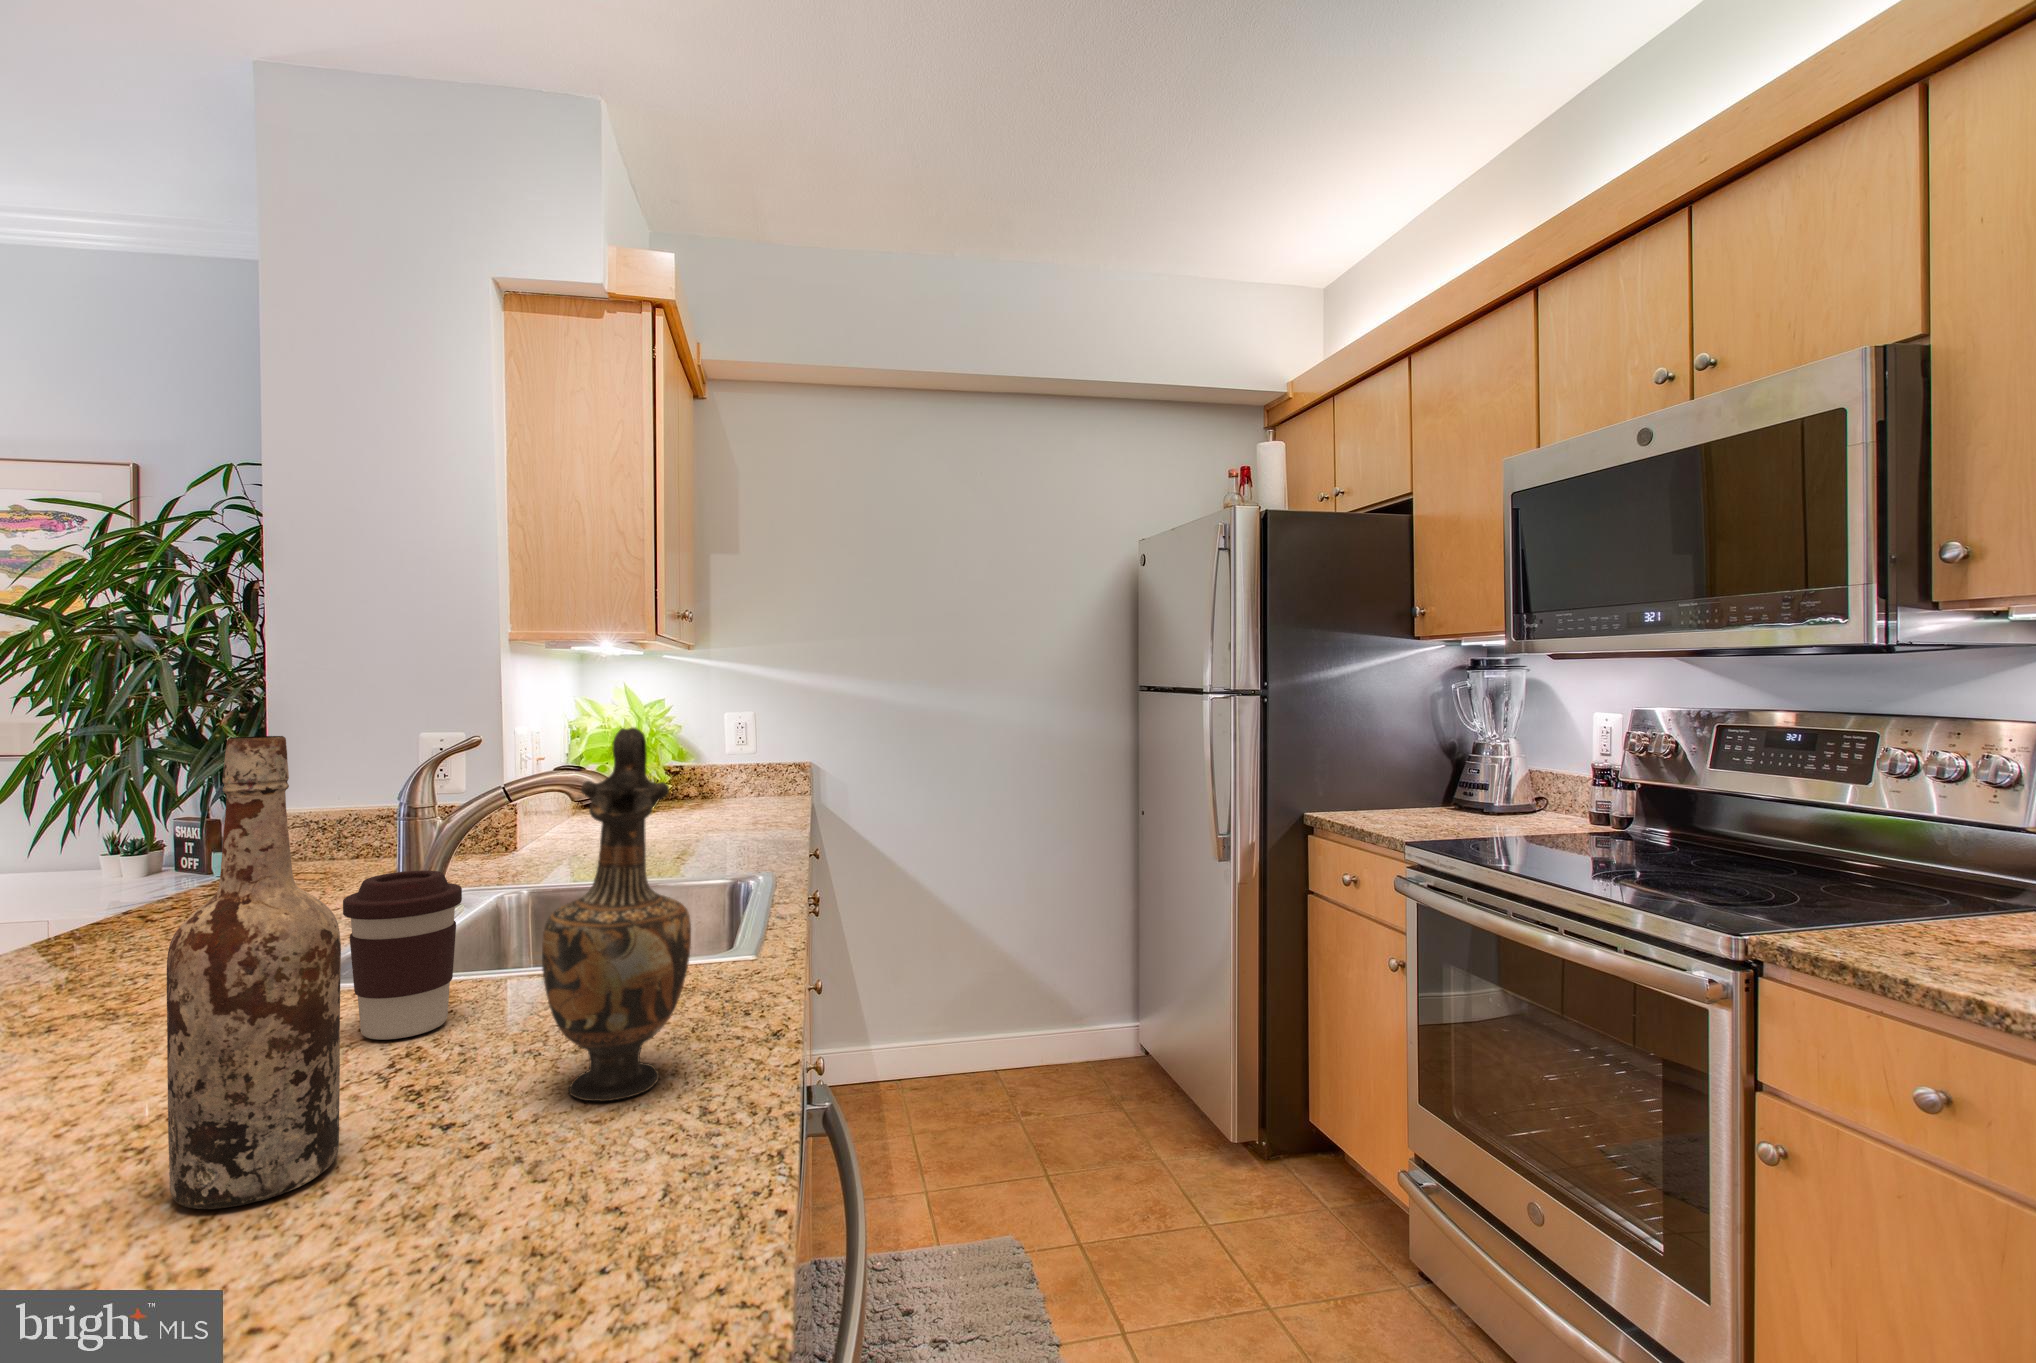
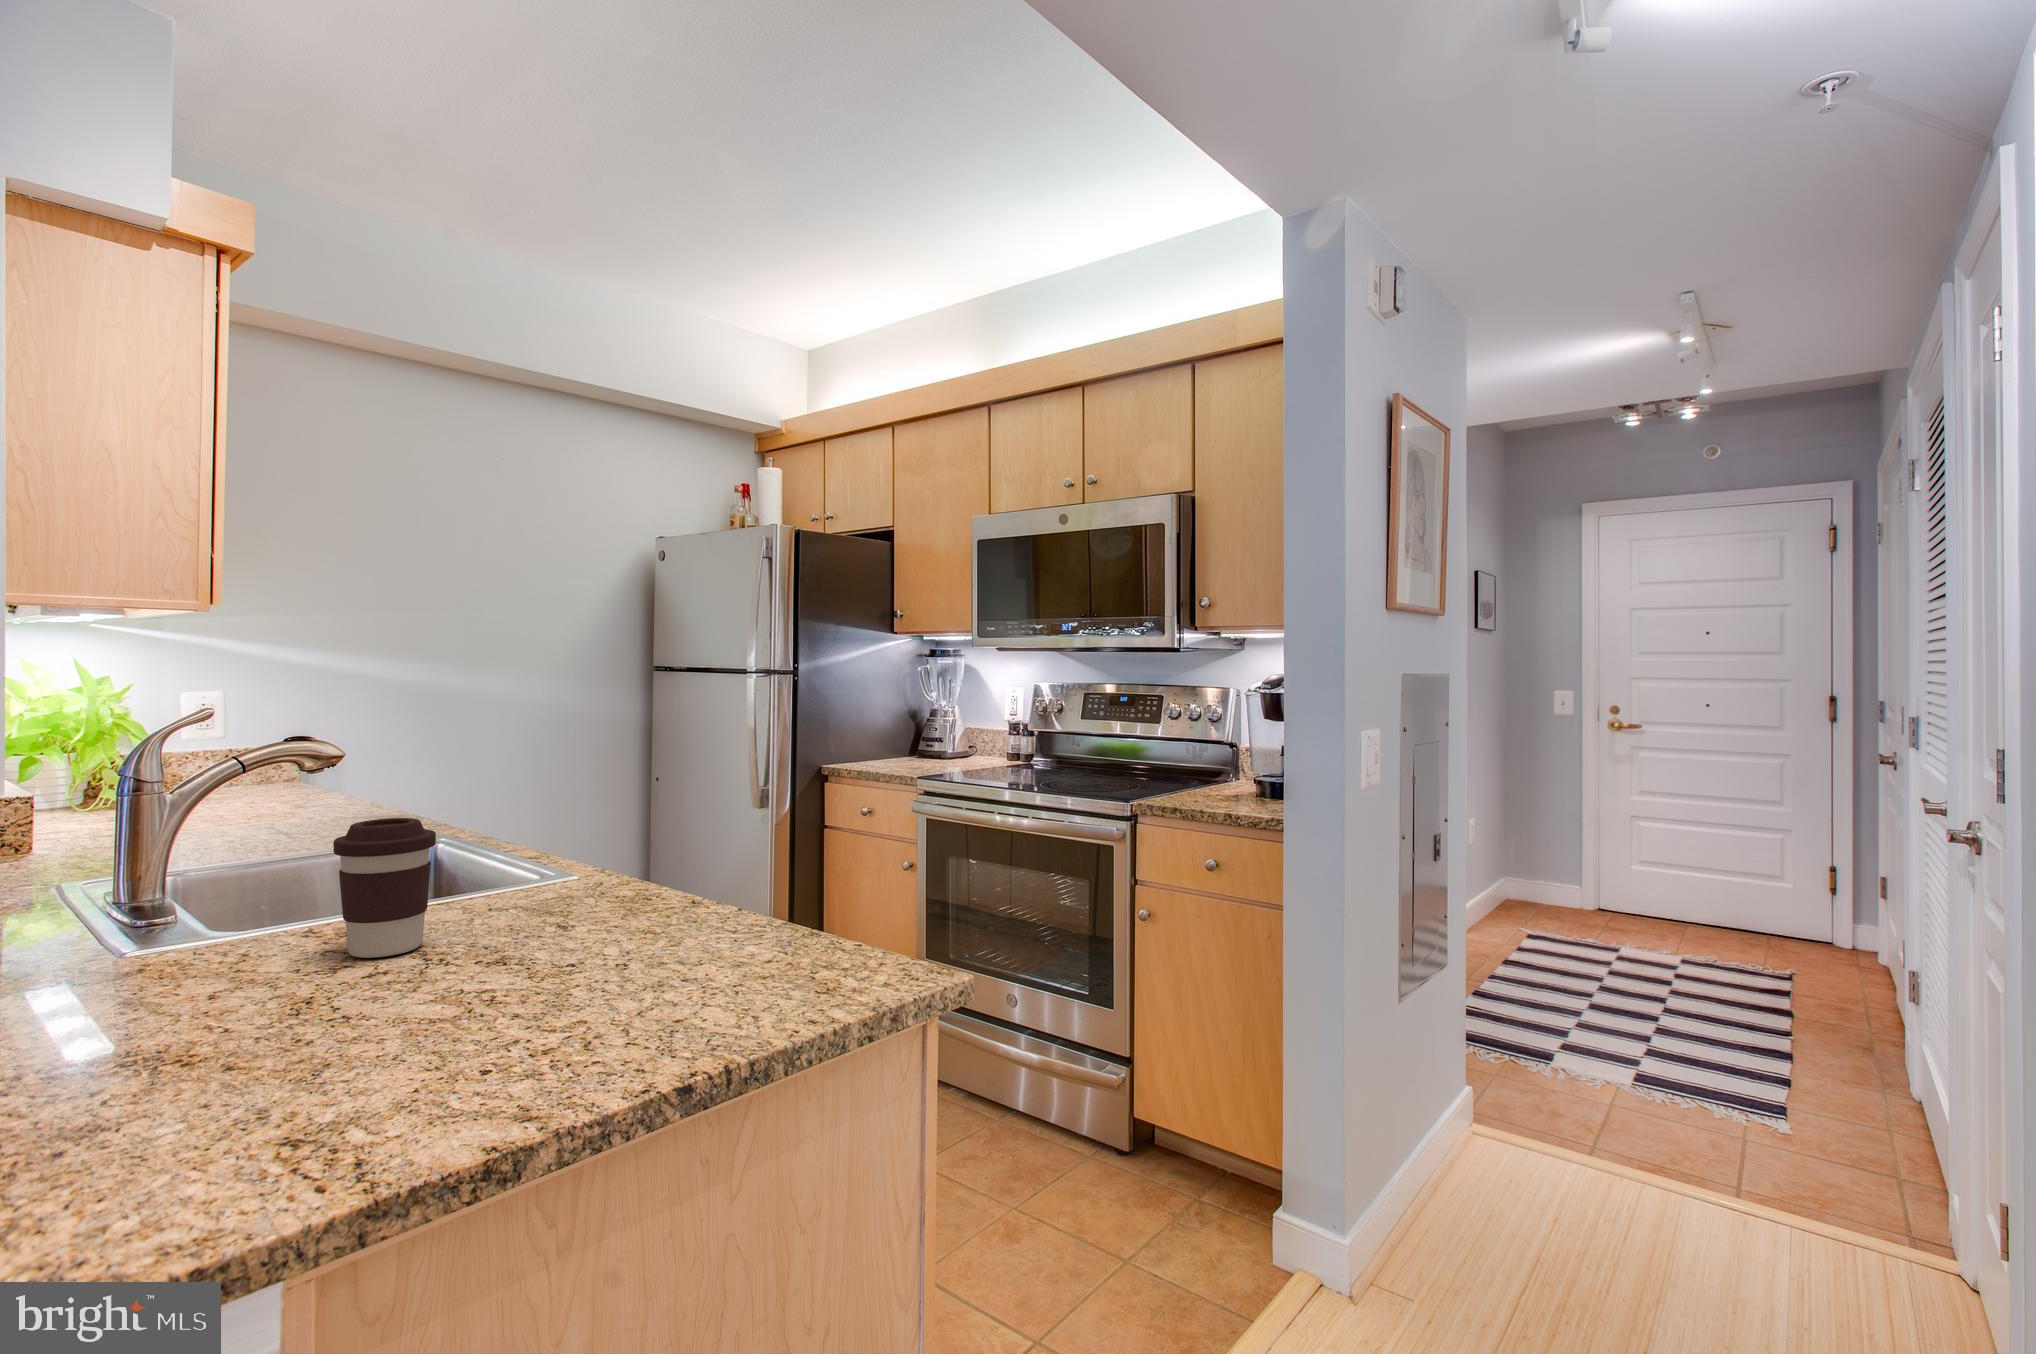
vase: present [542,727,691,1101] -> none [608,693,710,944]
wine bottle: present [167,736,341,1209] -> none [465,696,573,1019]

